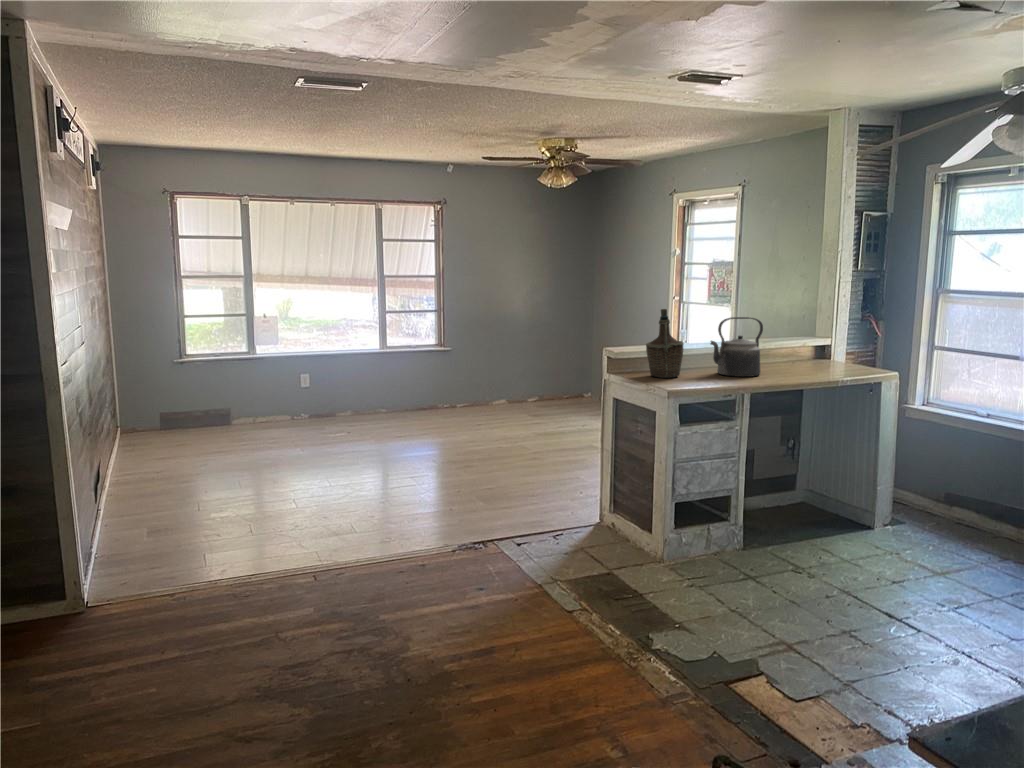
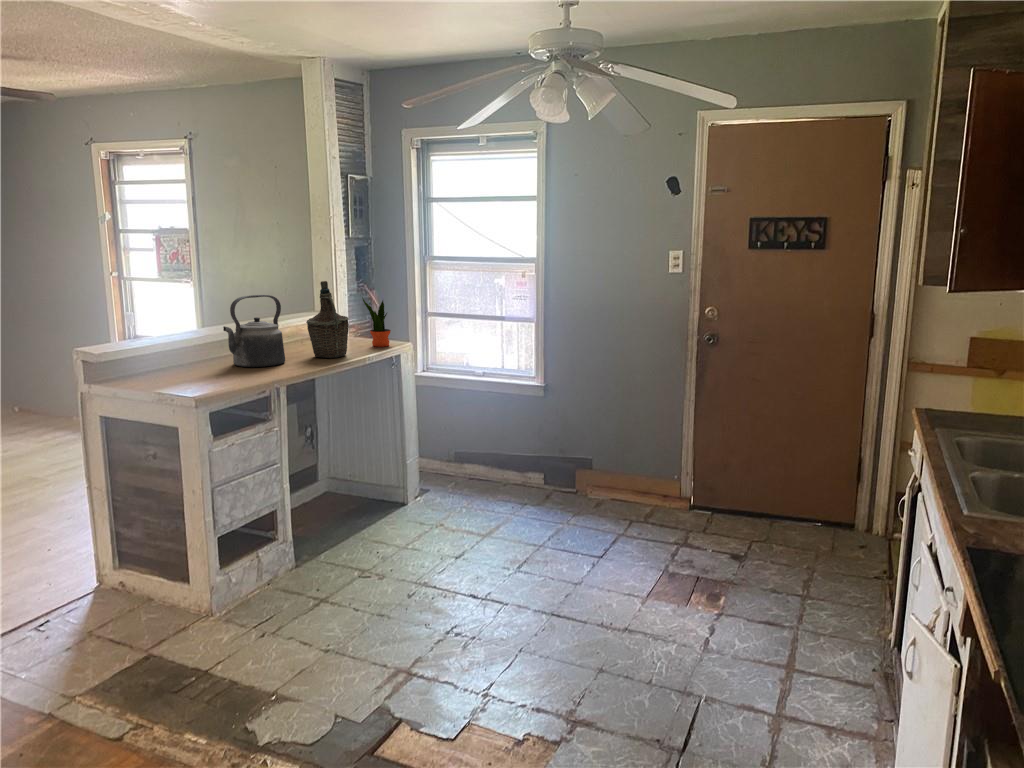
bottle: present [646,309,684,378] -> present [306,281,349,358]
potted plant: none [849,324,874,373] -> present [362,297,391,347]

